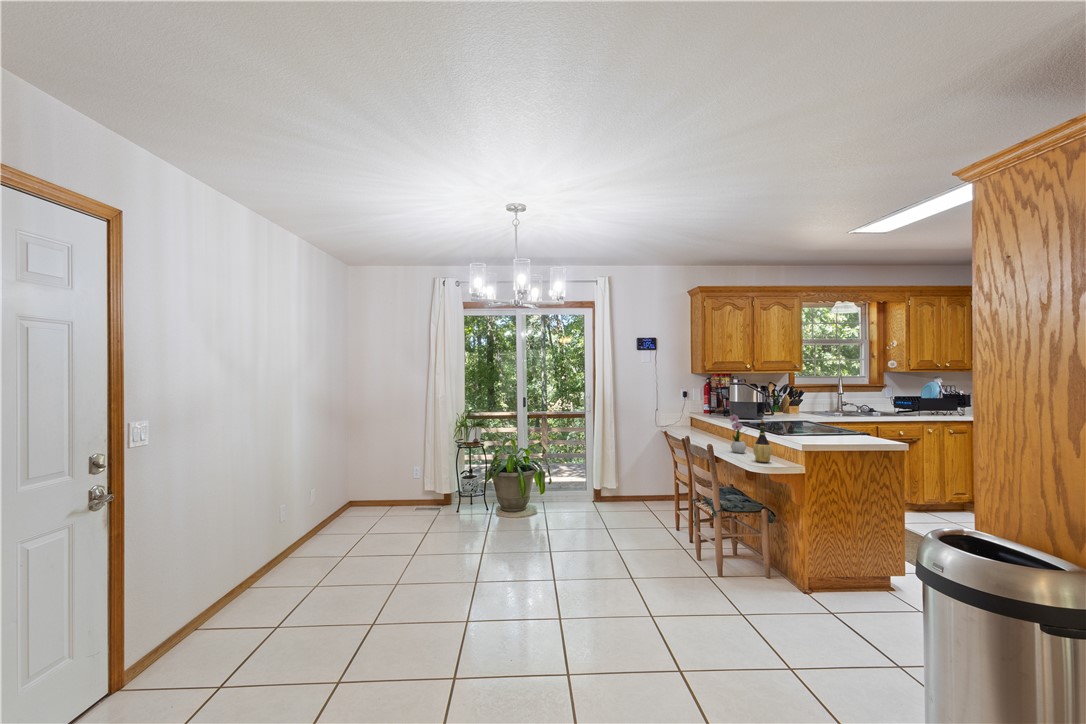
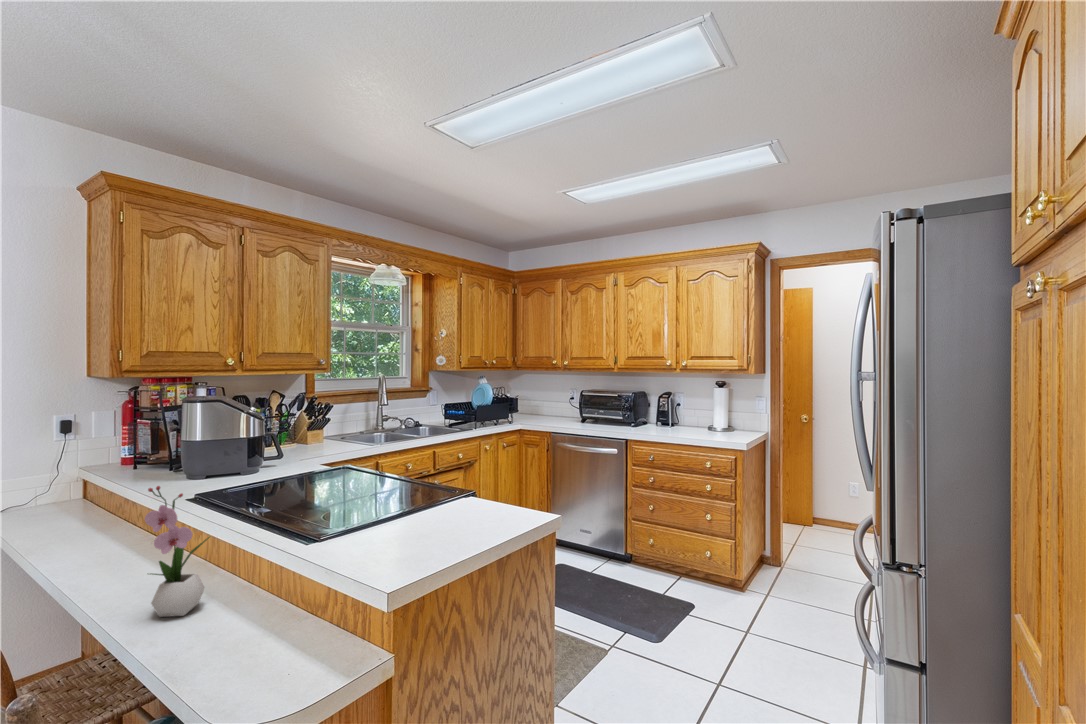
wine bottle: present [753,420,772,462] -> none [218,526,279,665]

